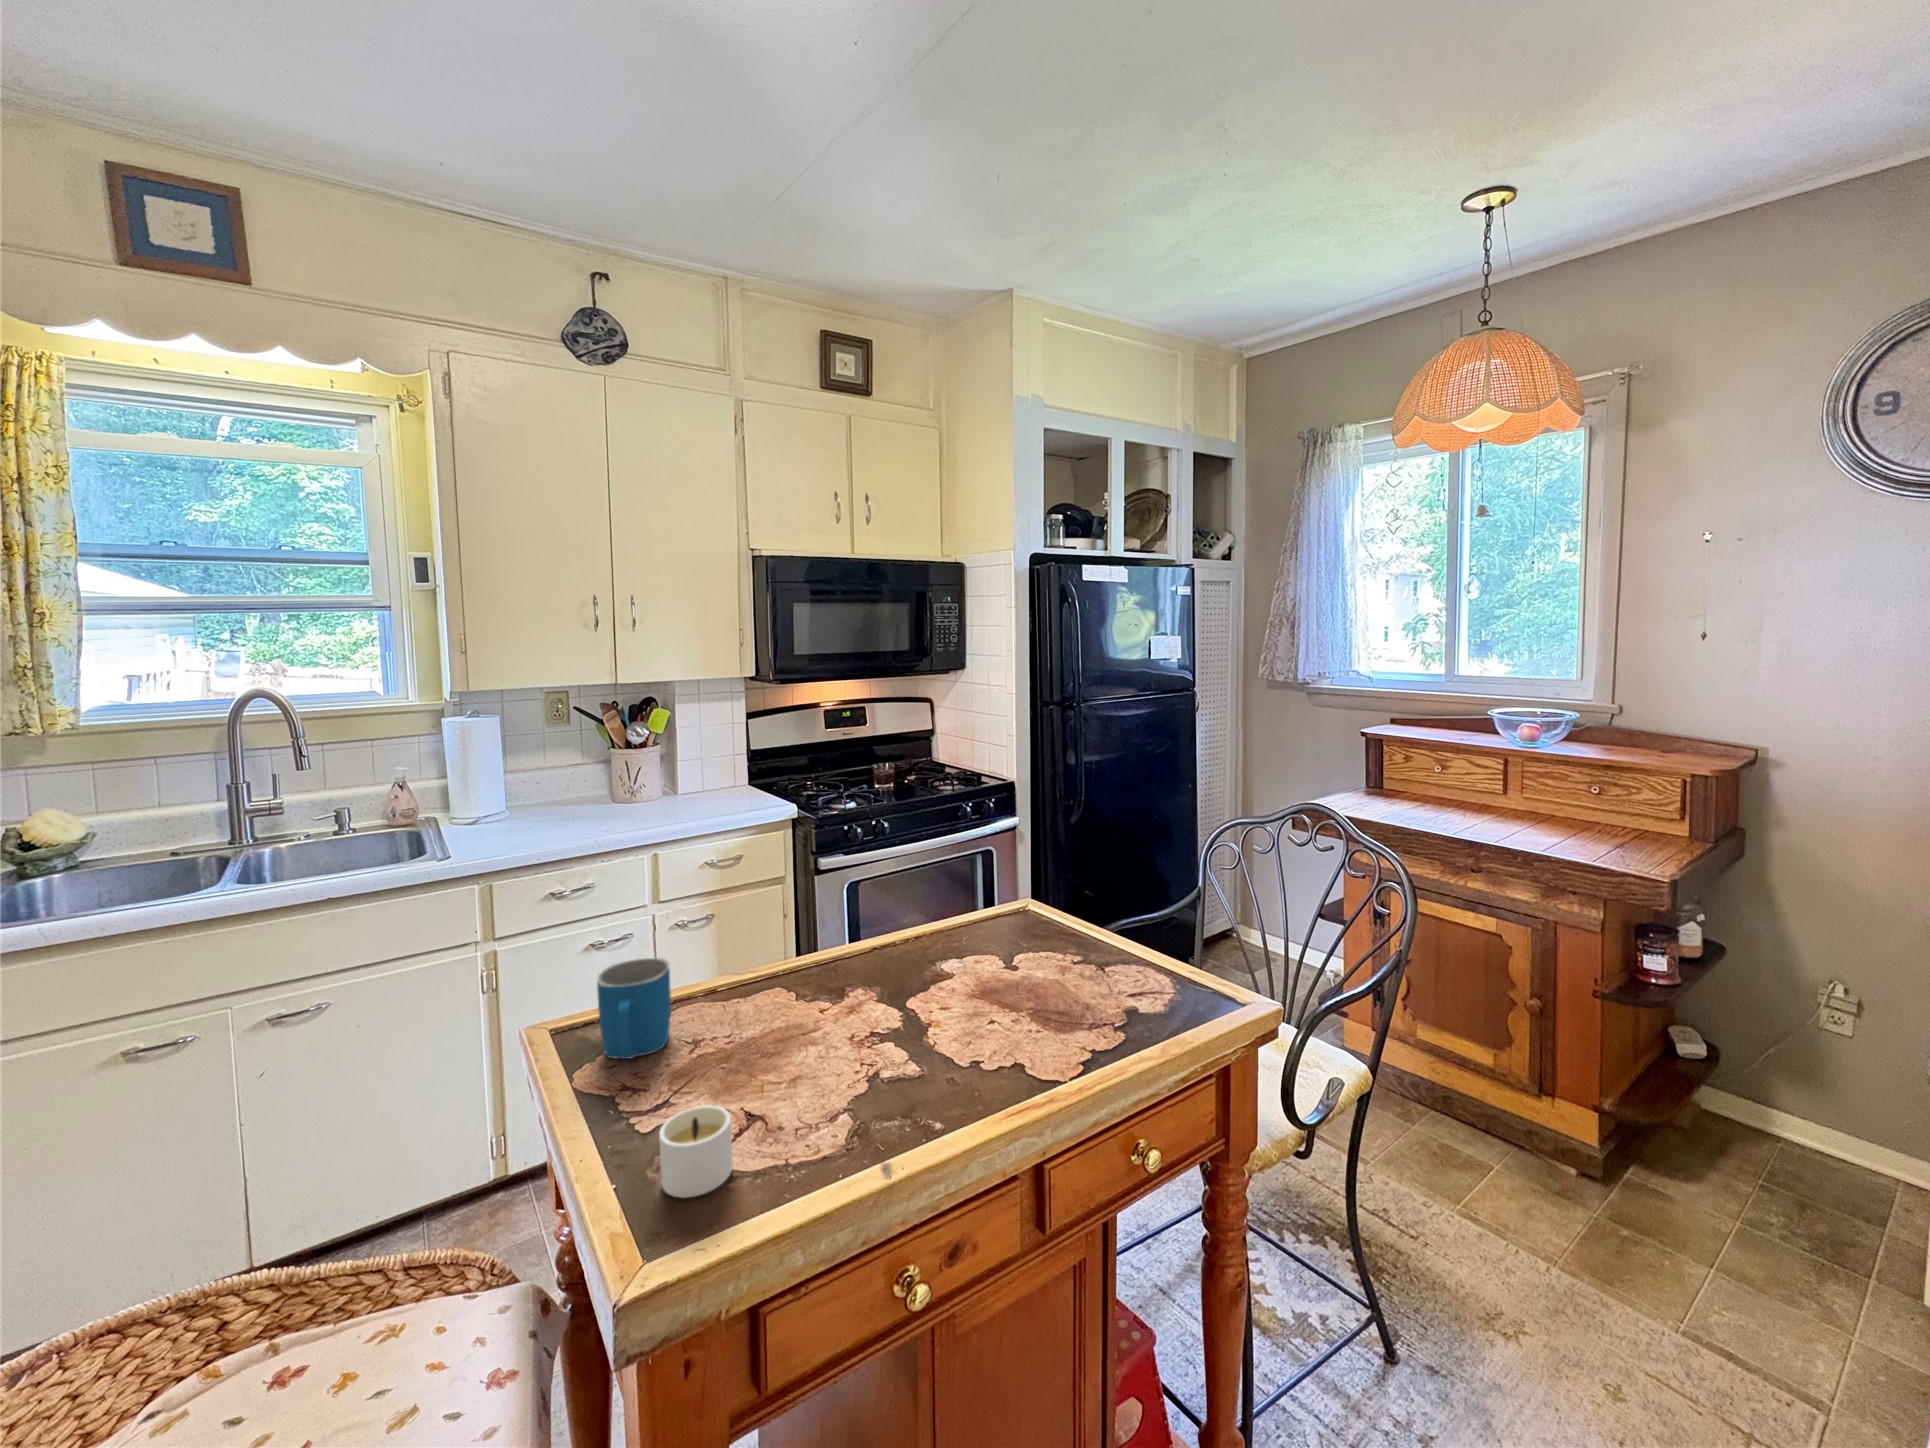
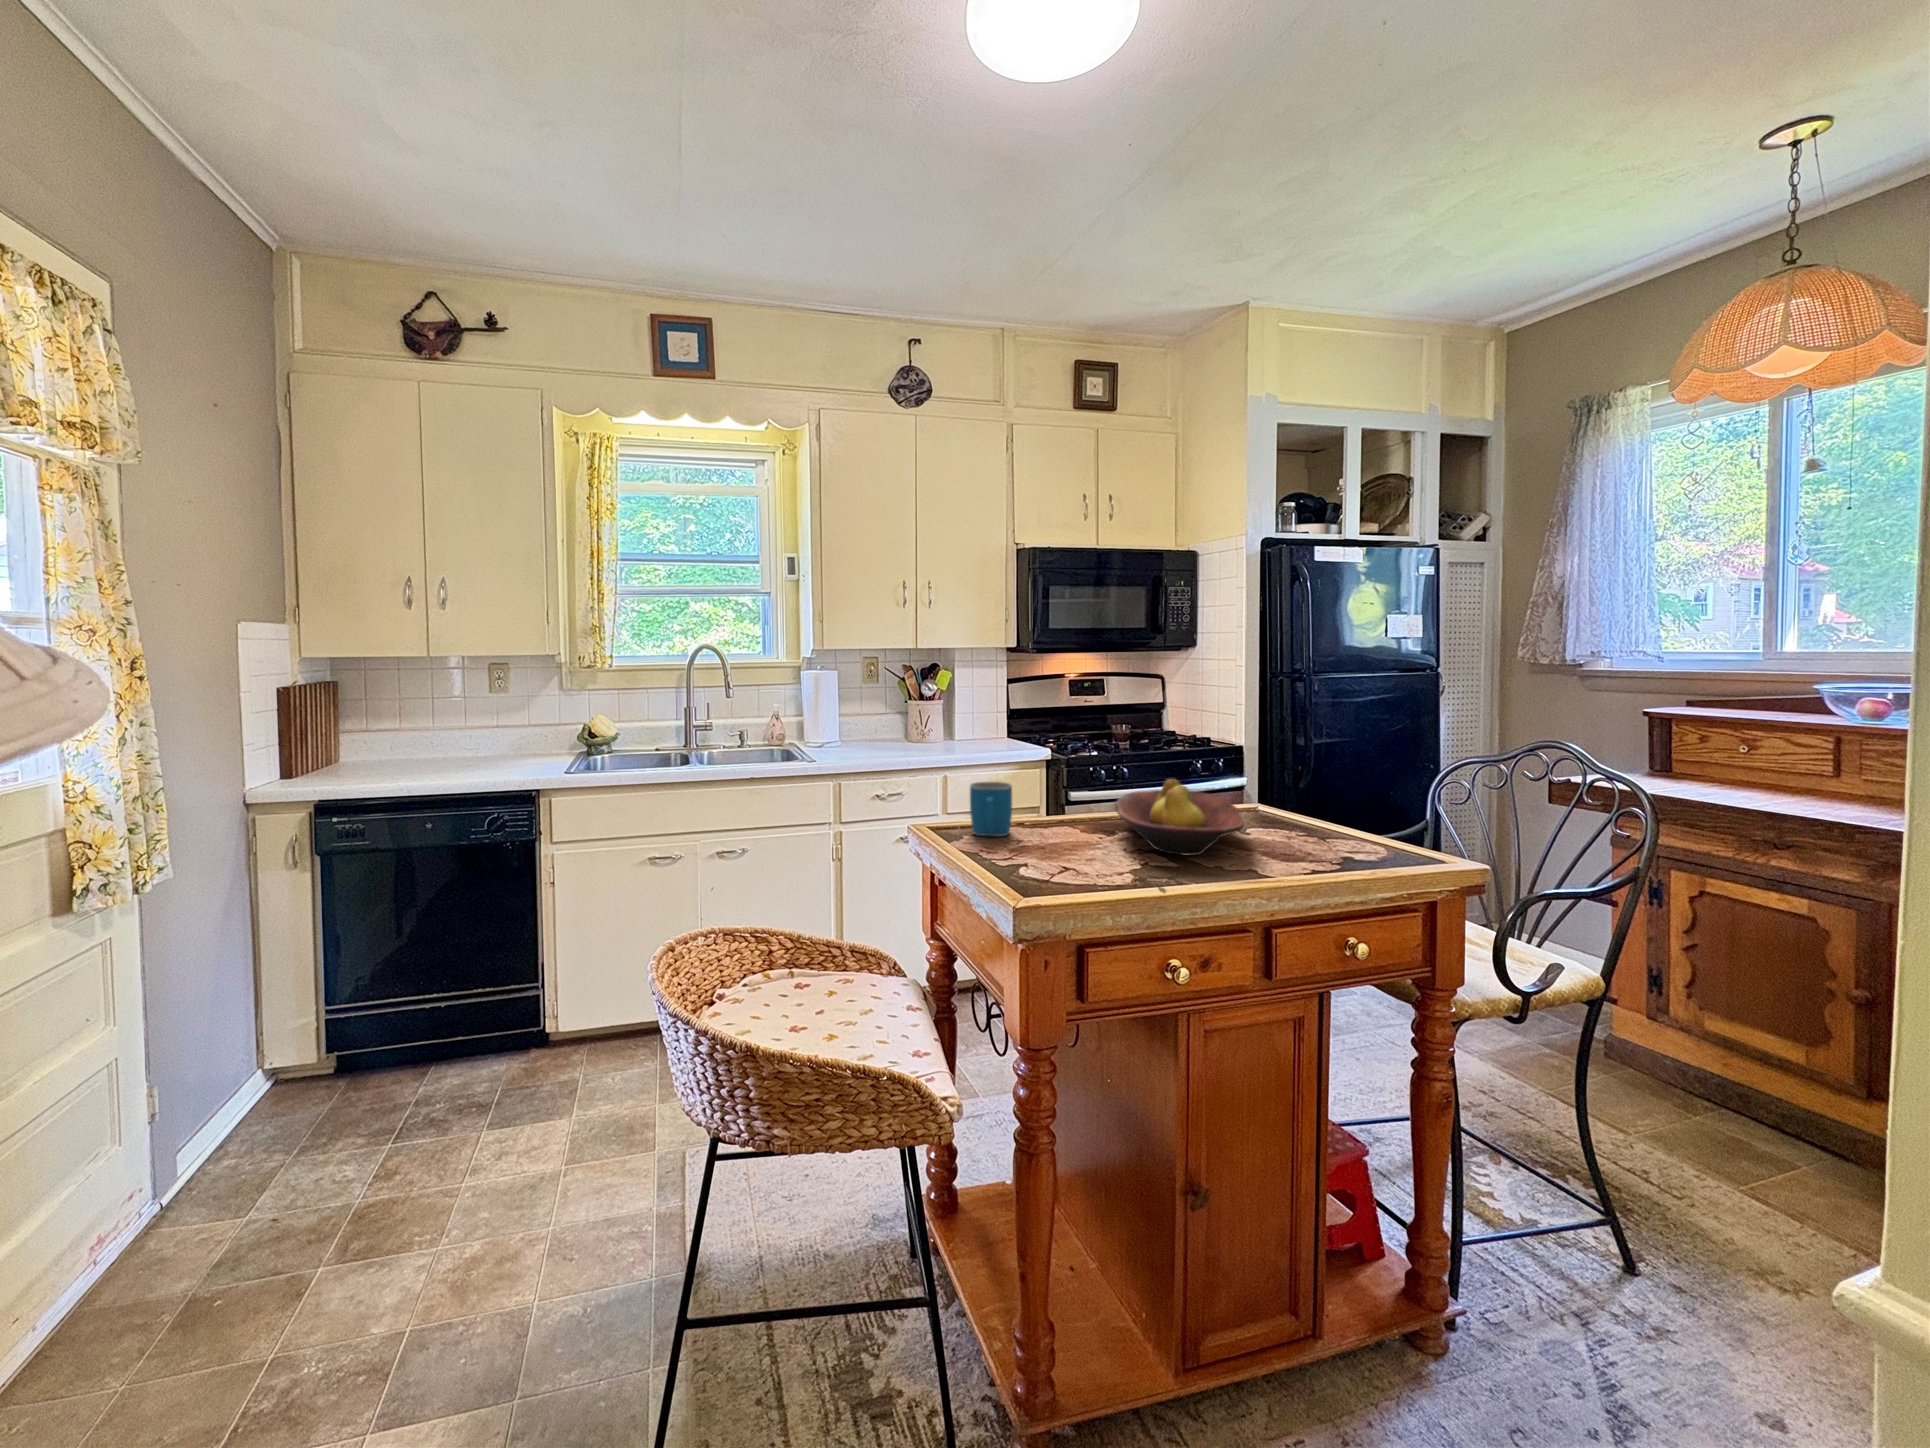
fruit bowl: none [828,919,999,1061] -> present [1115,779,1244,856]
candle: present [659,1105,733,1198] -> none [1032,840,1086,882]

